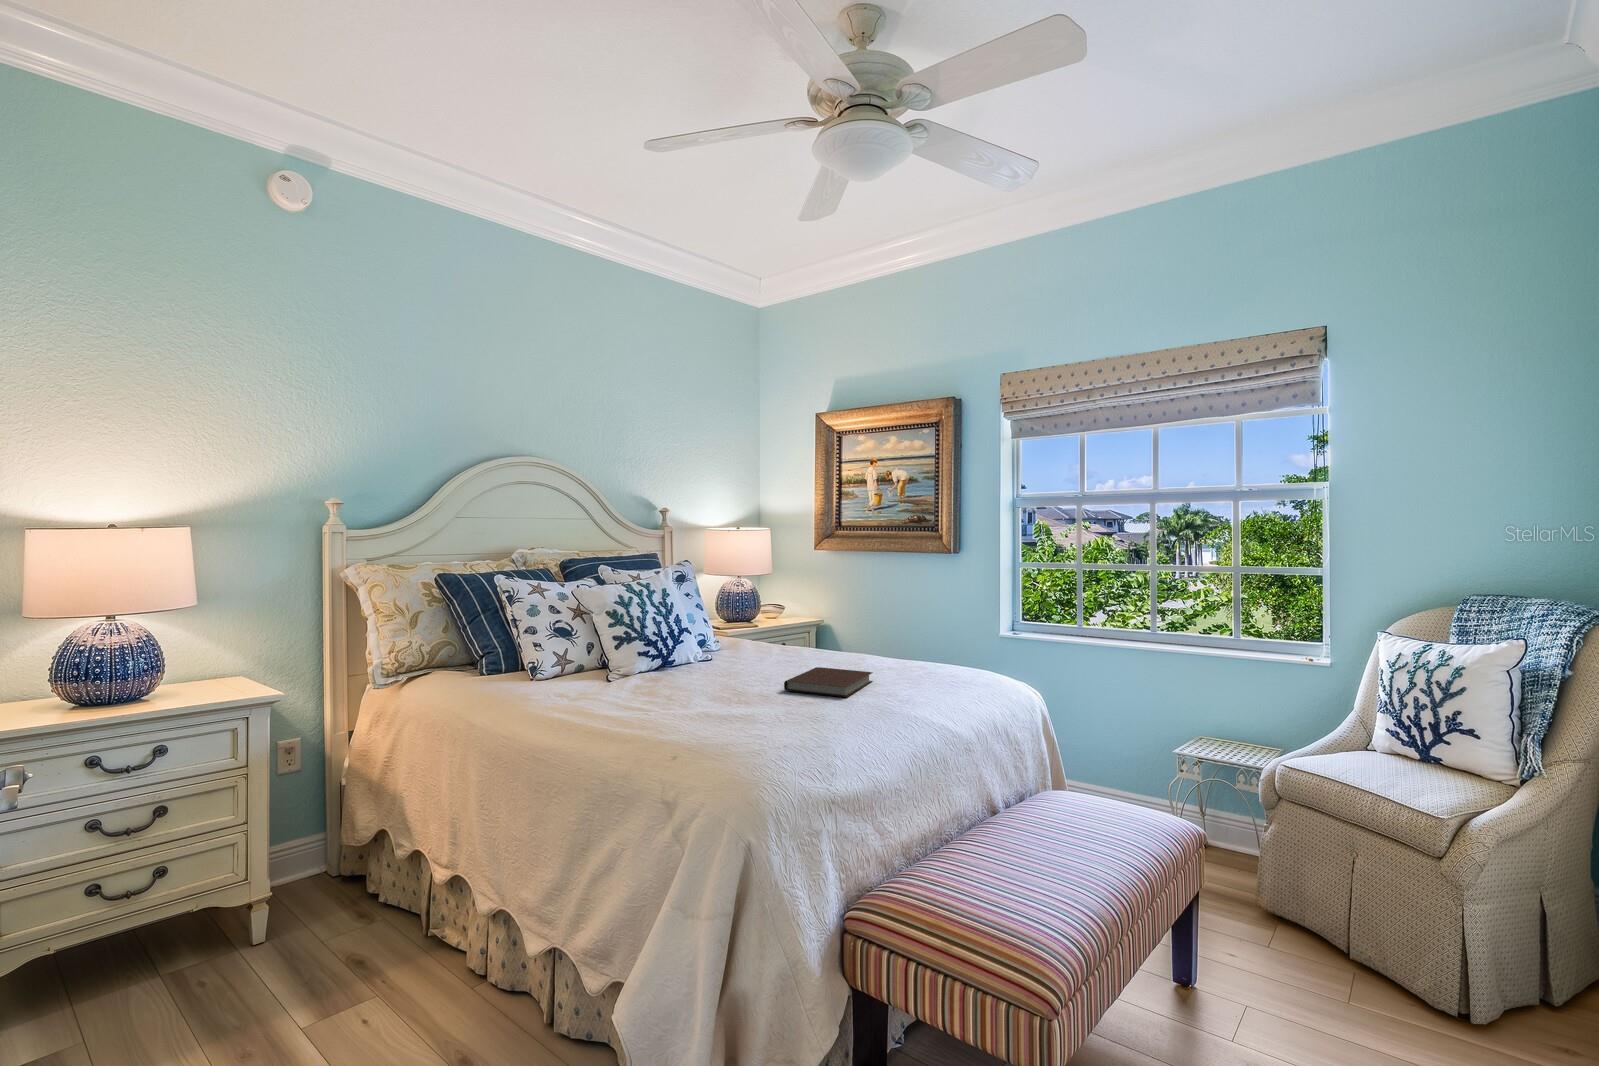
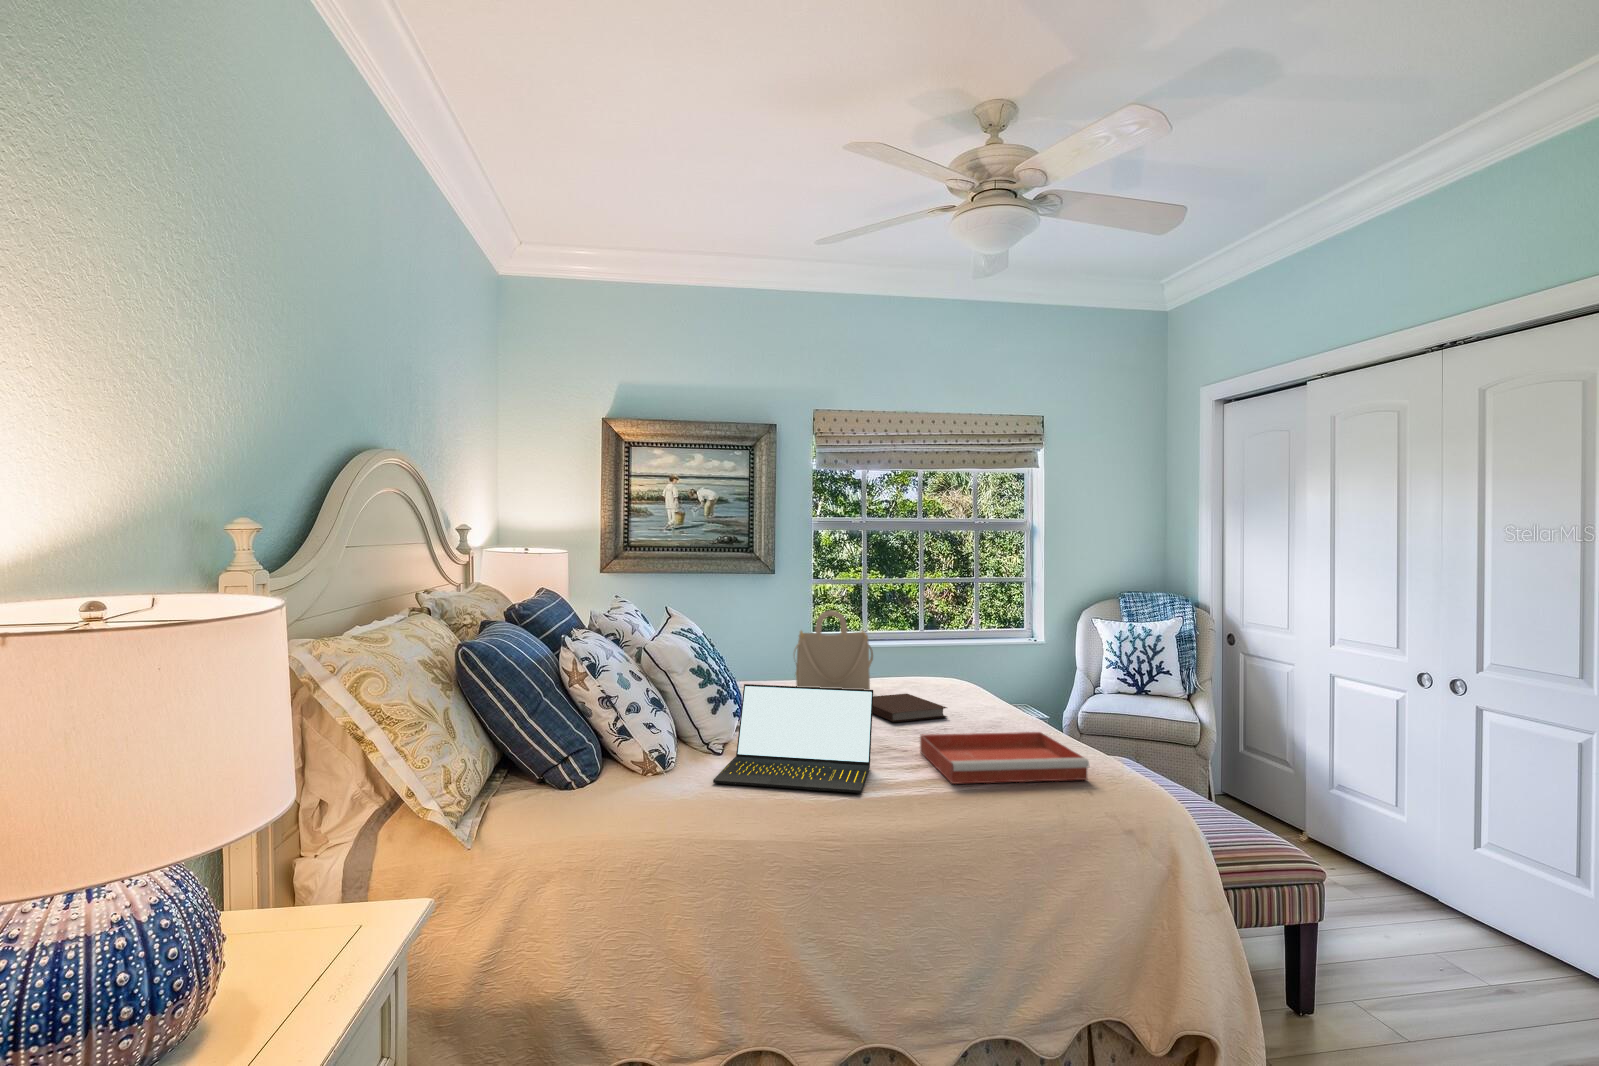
handbag: none [812,582,887,669] -> present [794,610,873,689]
laptop: none [527,627,659,719] -> present [713,684,873,793]
tray: none [624,694,806,763] -> present [920,732,1089,784]

